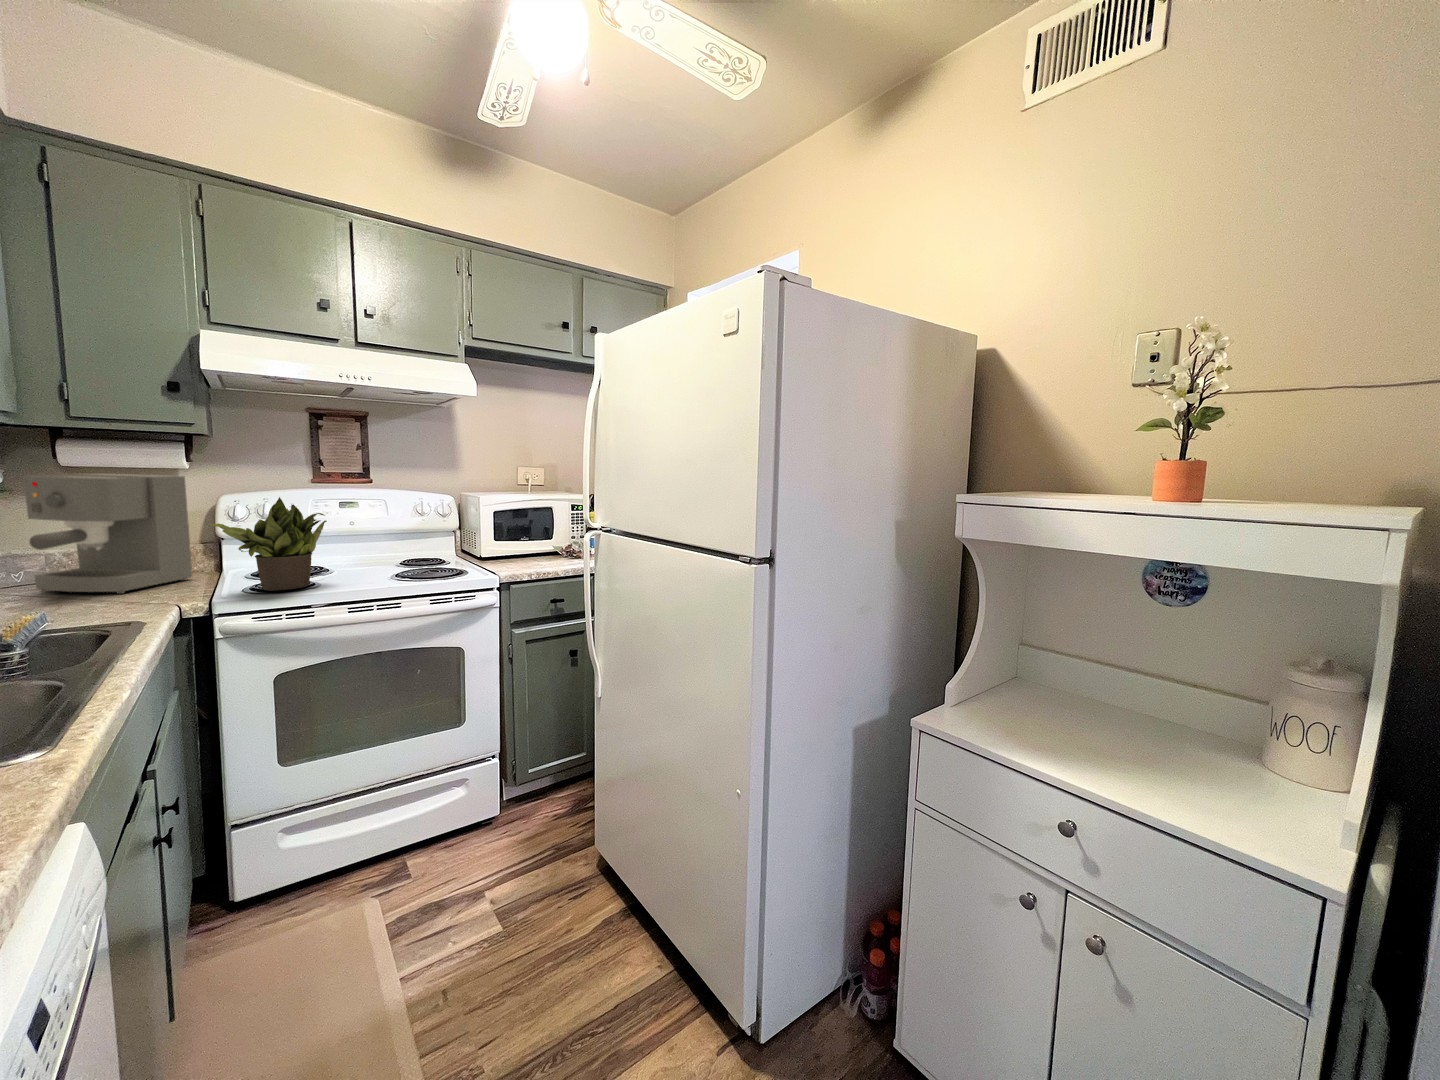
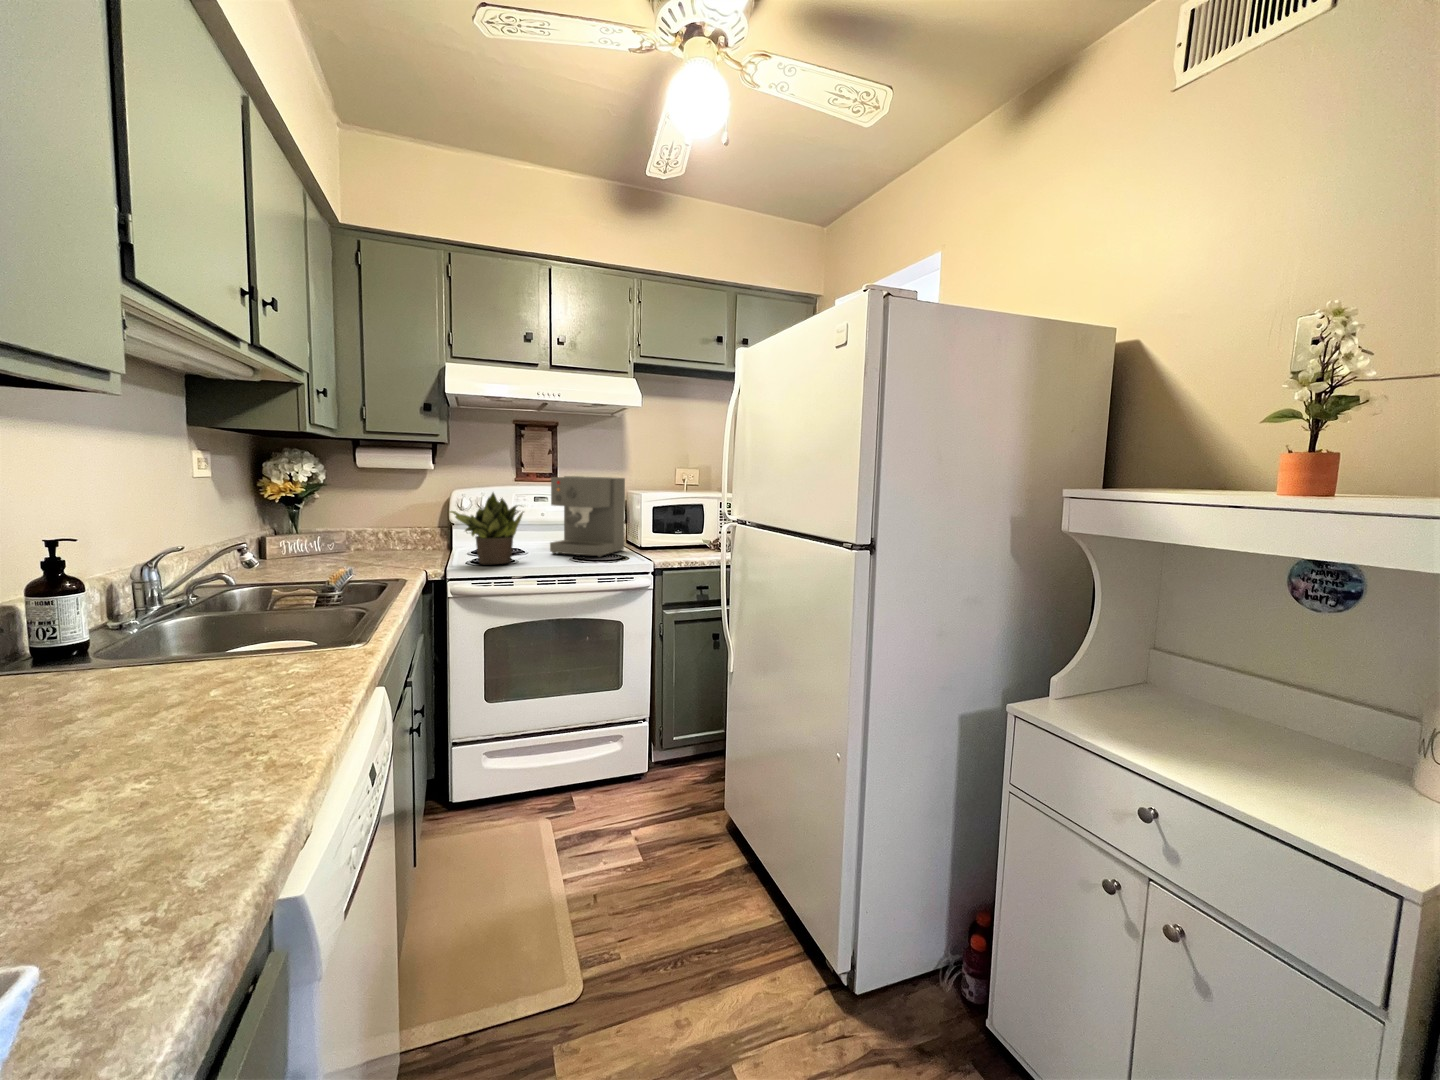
coffee maker: present [24,474,192,594] -> present [550,476,625,557]

